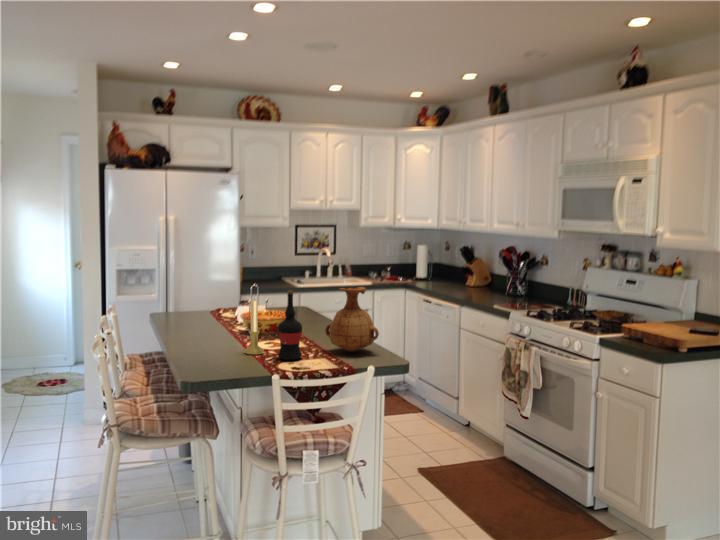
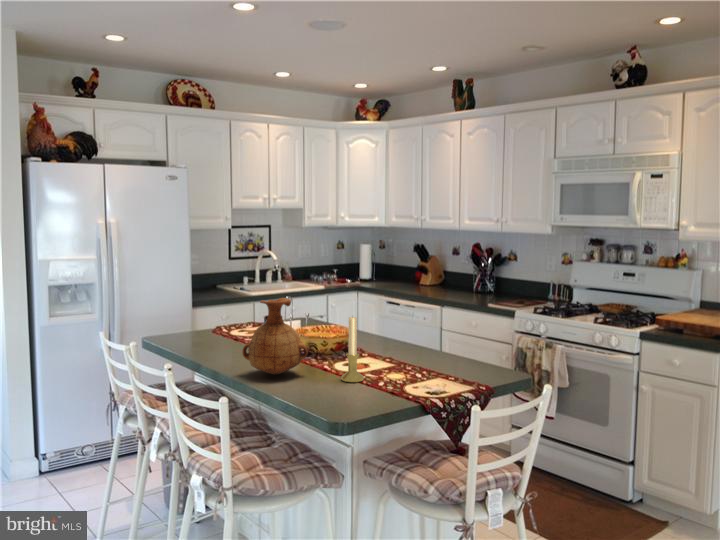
vase: present [325,287,379,352] -> present [243,298,308,375]
wine bottle: present [278,291,302,360] -> none [391,304,419,385]

